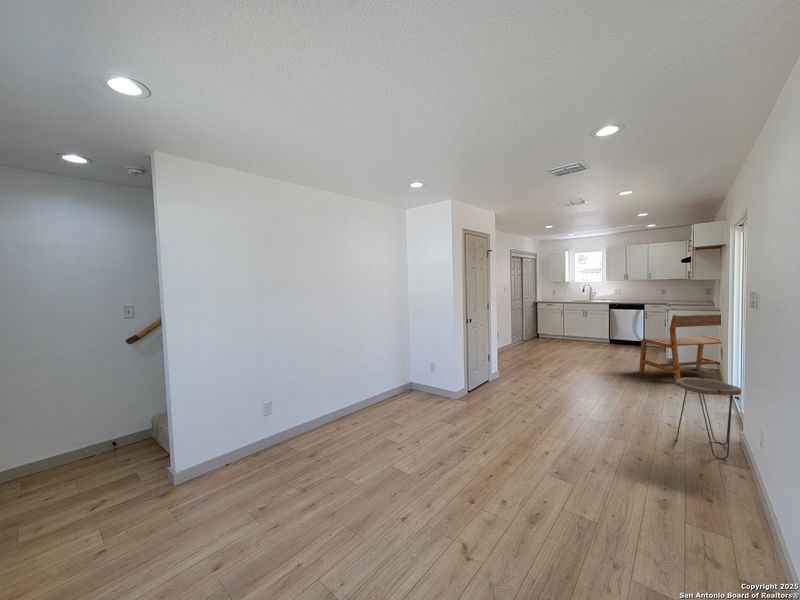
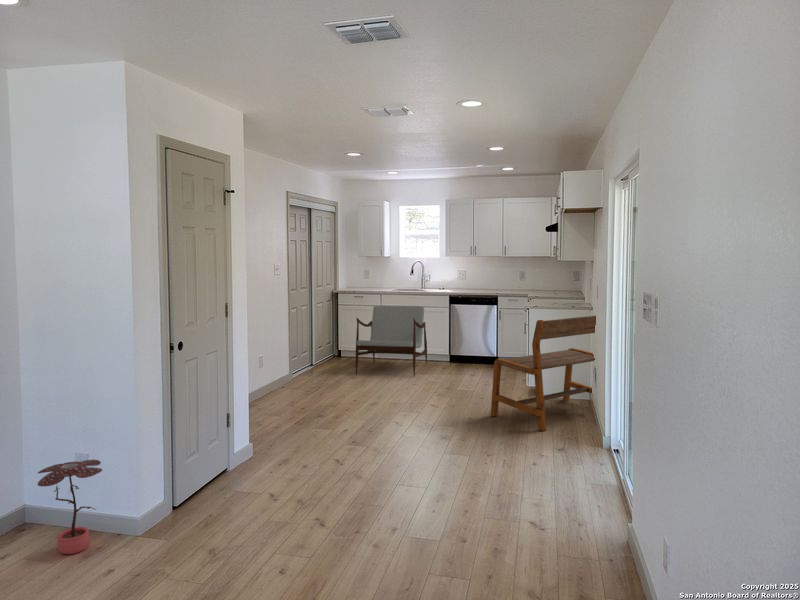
armchair: none [549,309,594,349] -> present [356,306,427,377]
potted plant: none [417,364,441,402] -> present [38,460,102,554]
side table: present [675,378,741,459] -> none [545,441,633,583]

